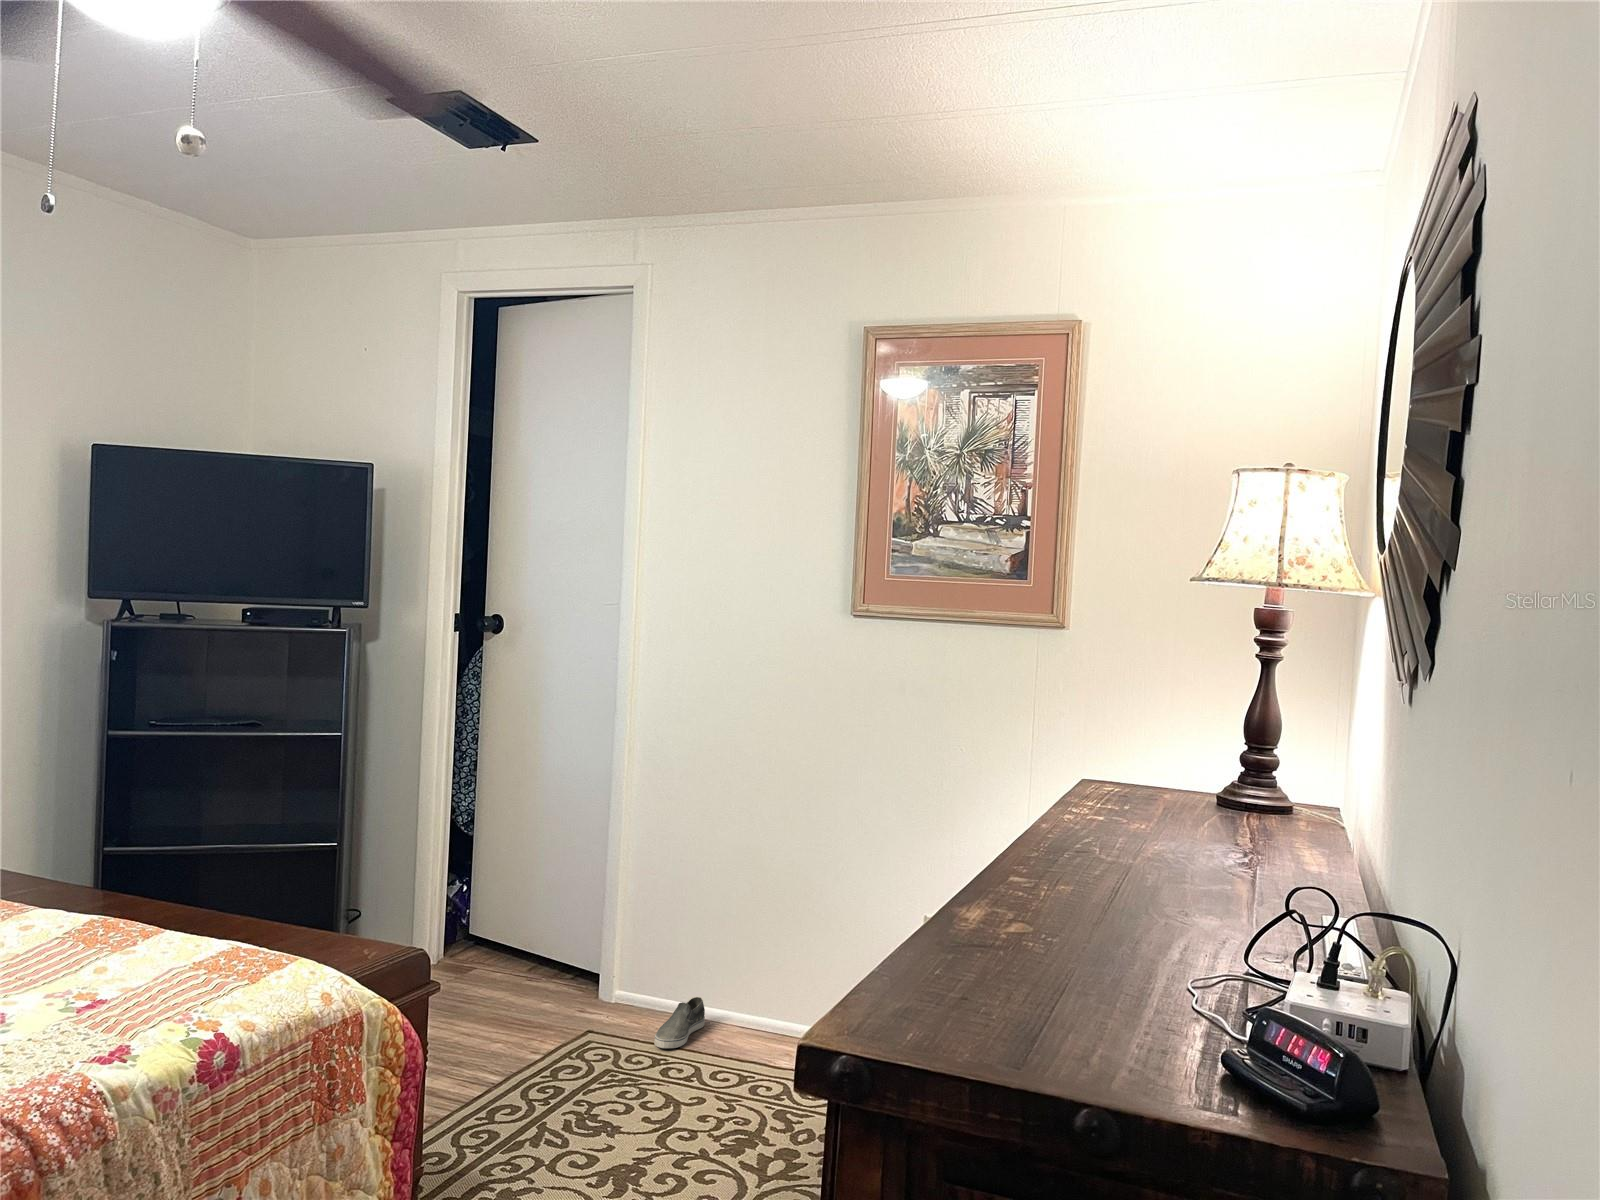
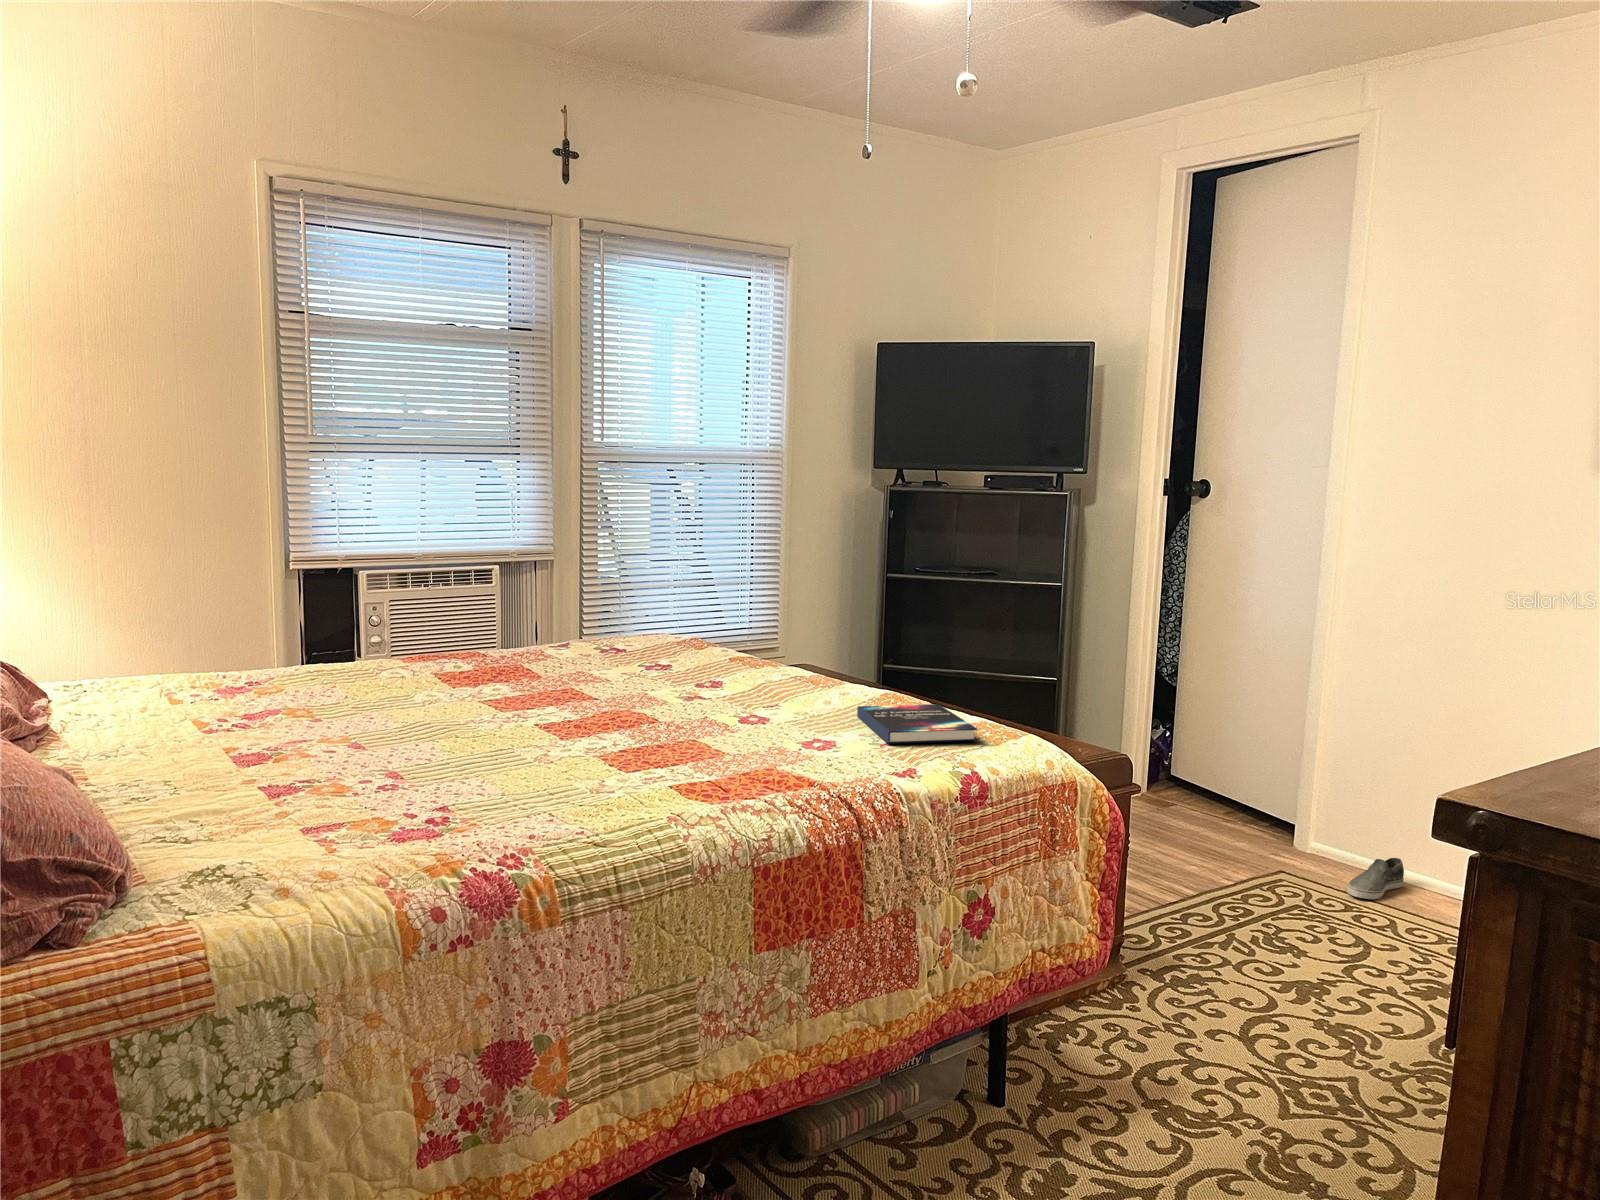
hardback book: none [44,931,226,1007] -> present [857,704,977,744]

